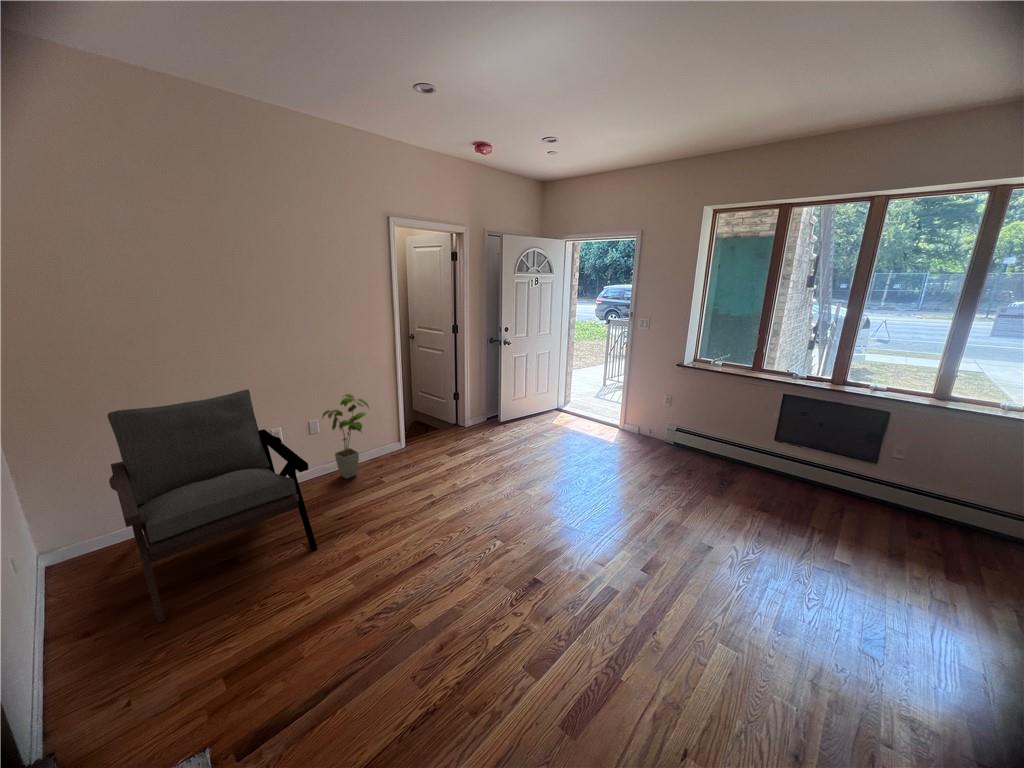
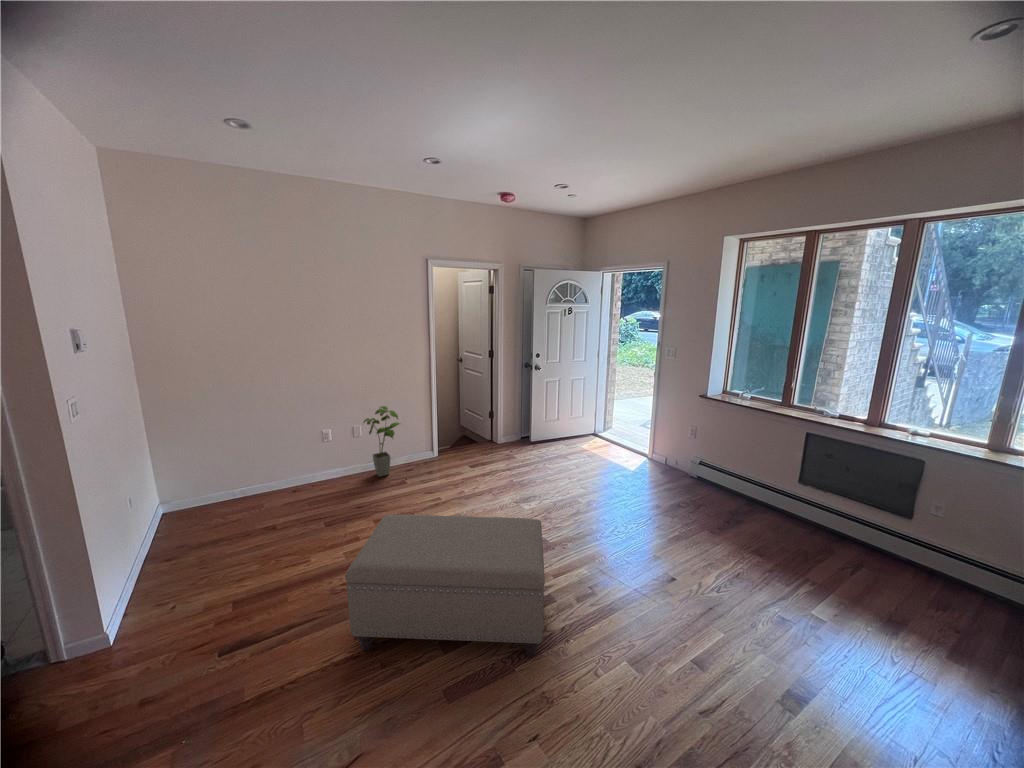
armchair: present [107,390,317,624] -> none [198,397,334,560]
ottoman: none [420,508,655,701] -> present [345,515,545,657]

